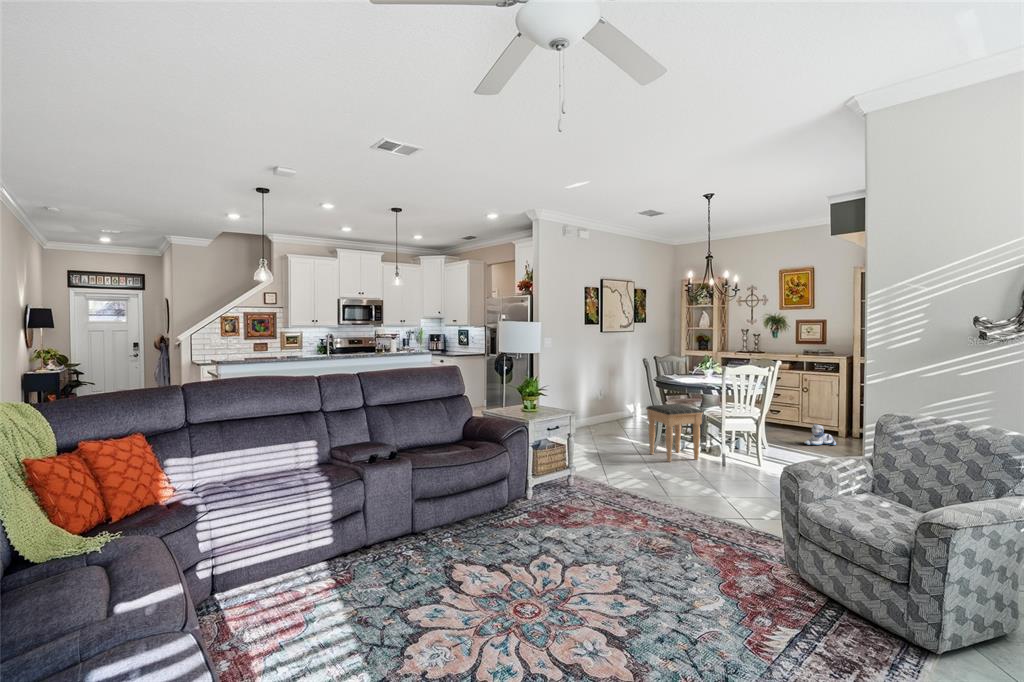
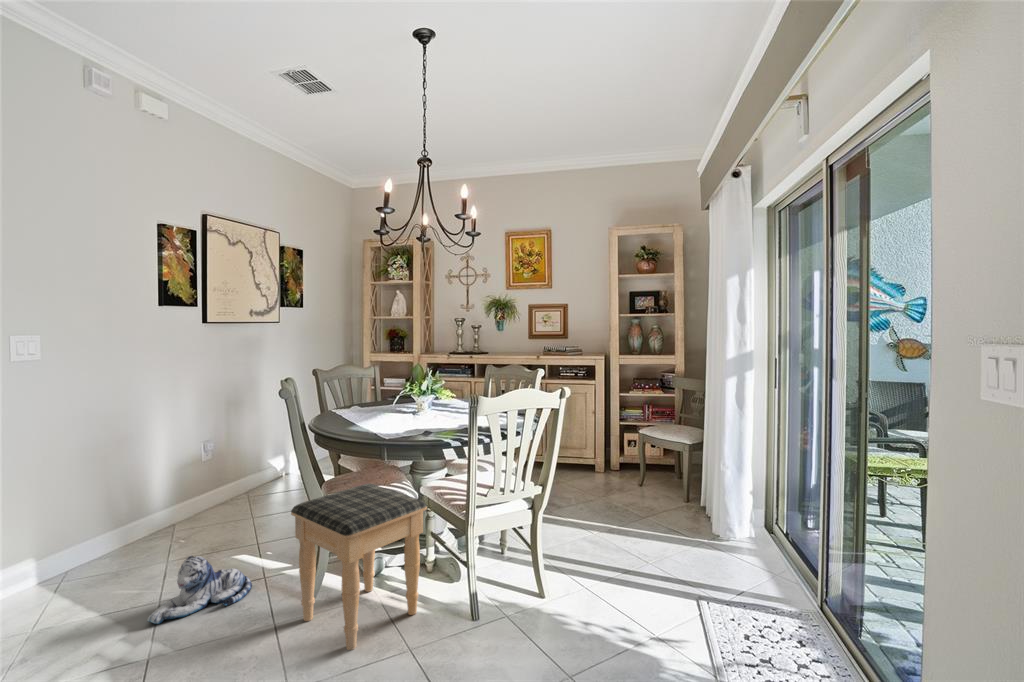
plush toy: present [804,424,836,445] -> present [148,556,252,624]

